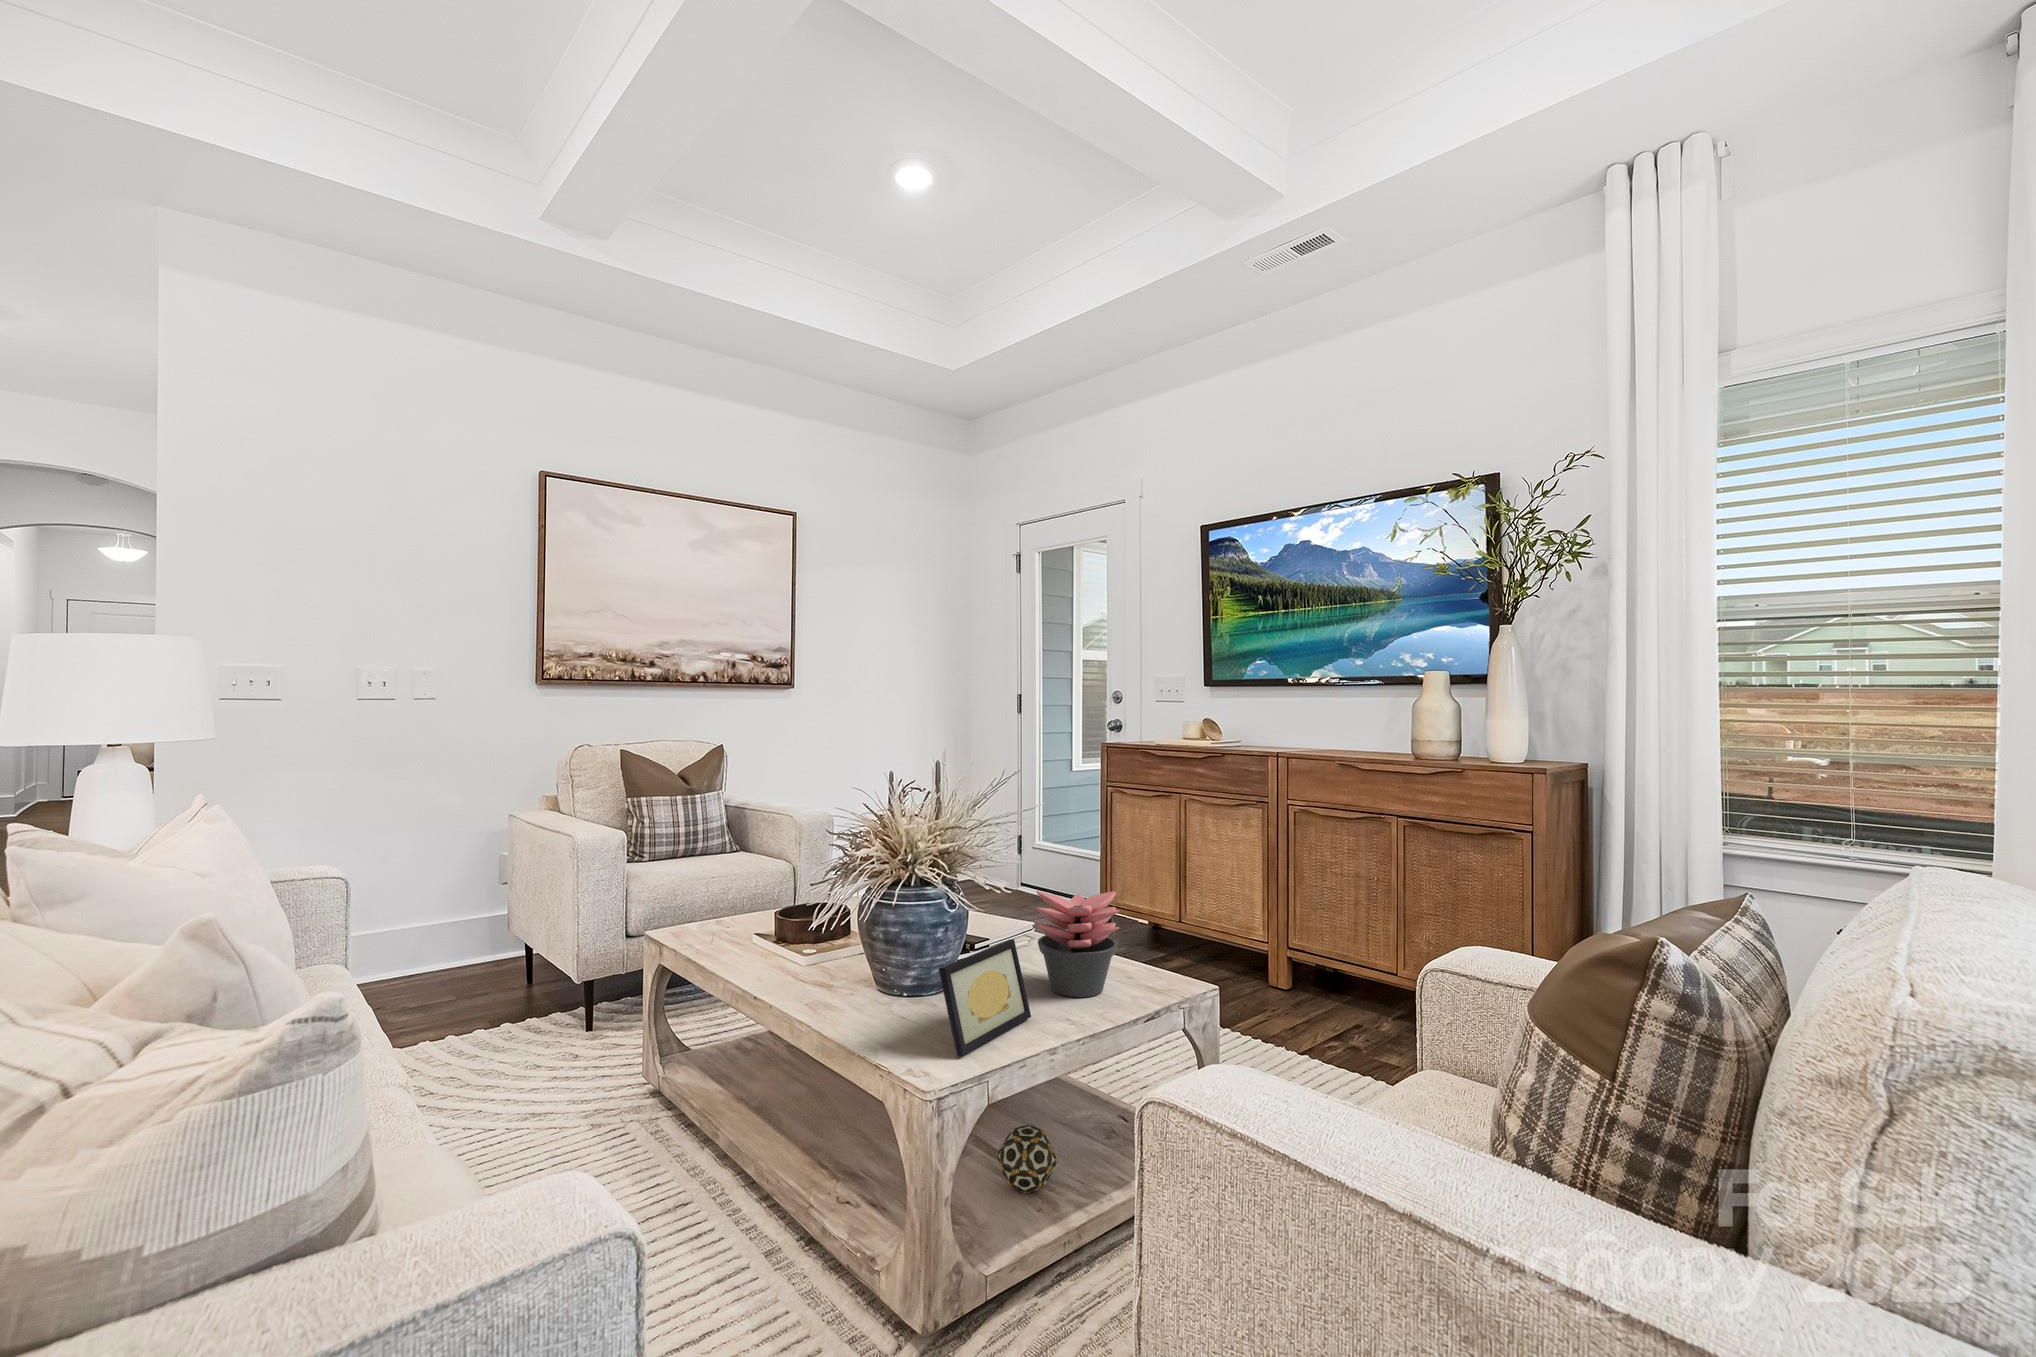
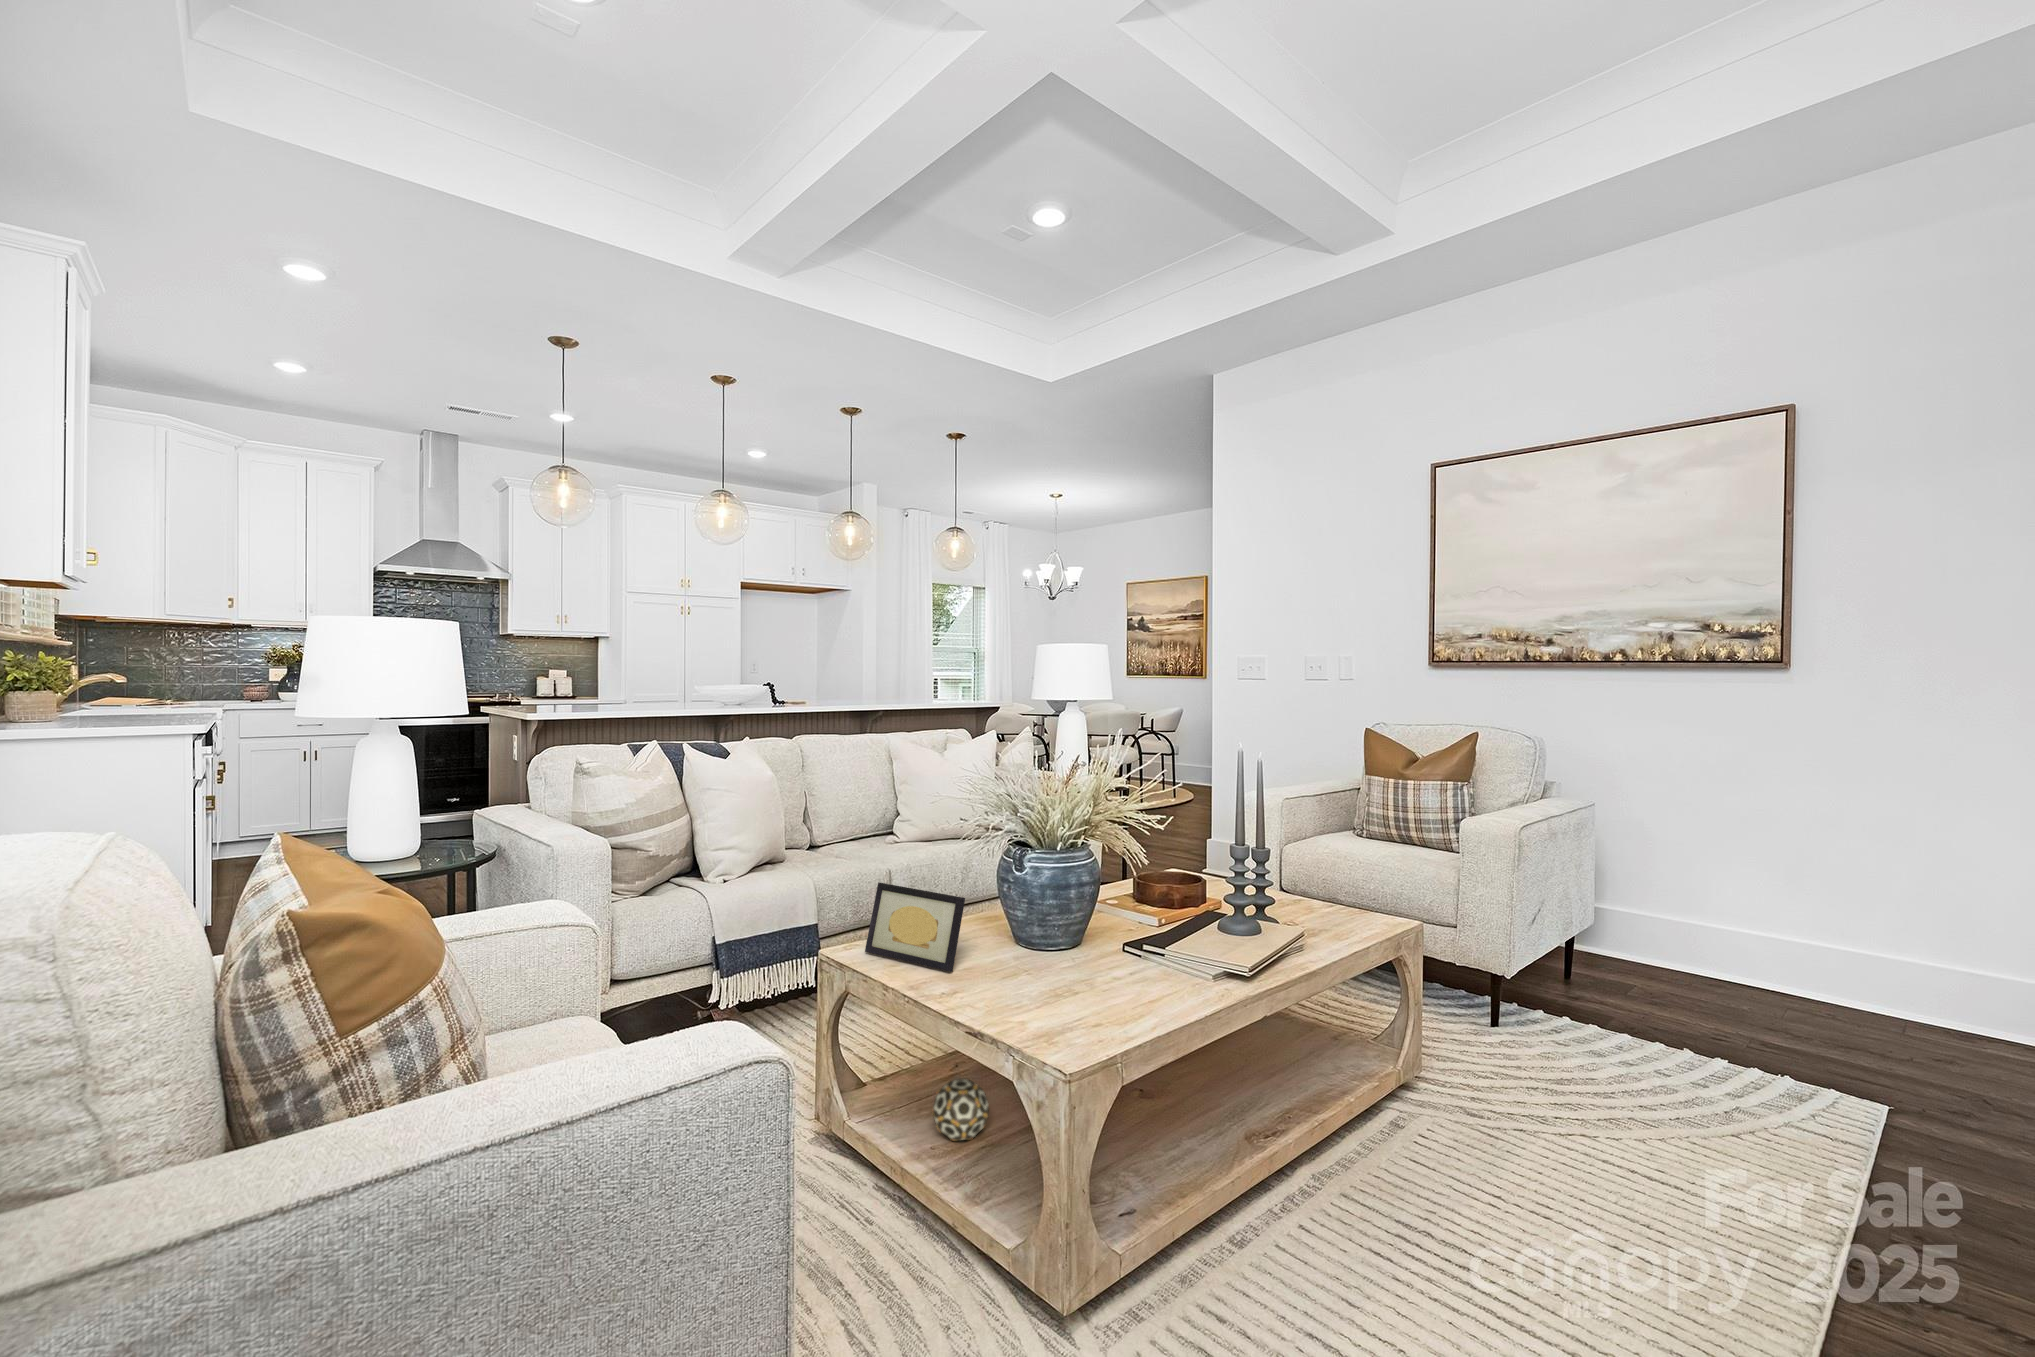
succulent plant: present [1036,891,1119,997] -> none [989,880,1093,1003]

